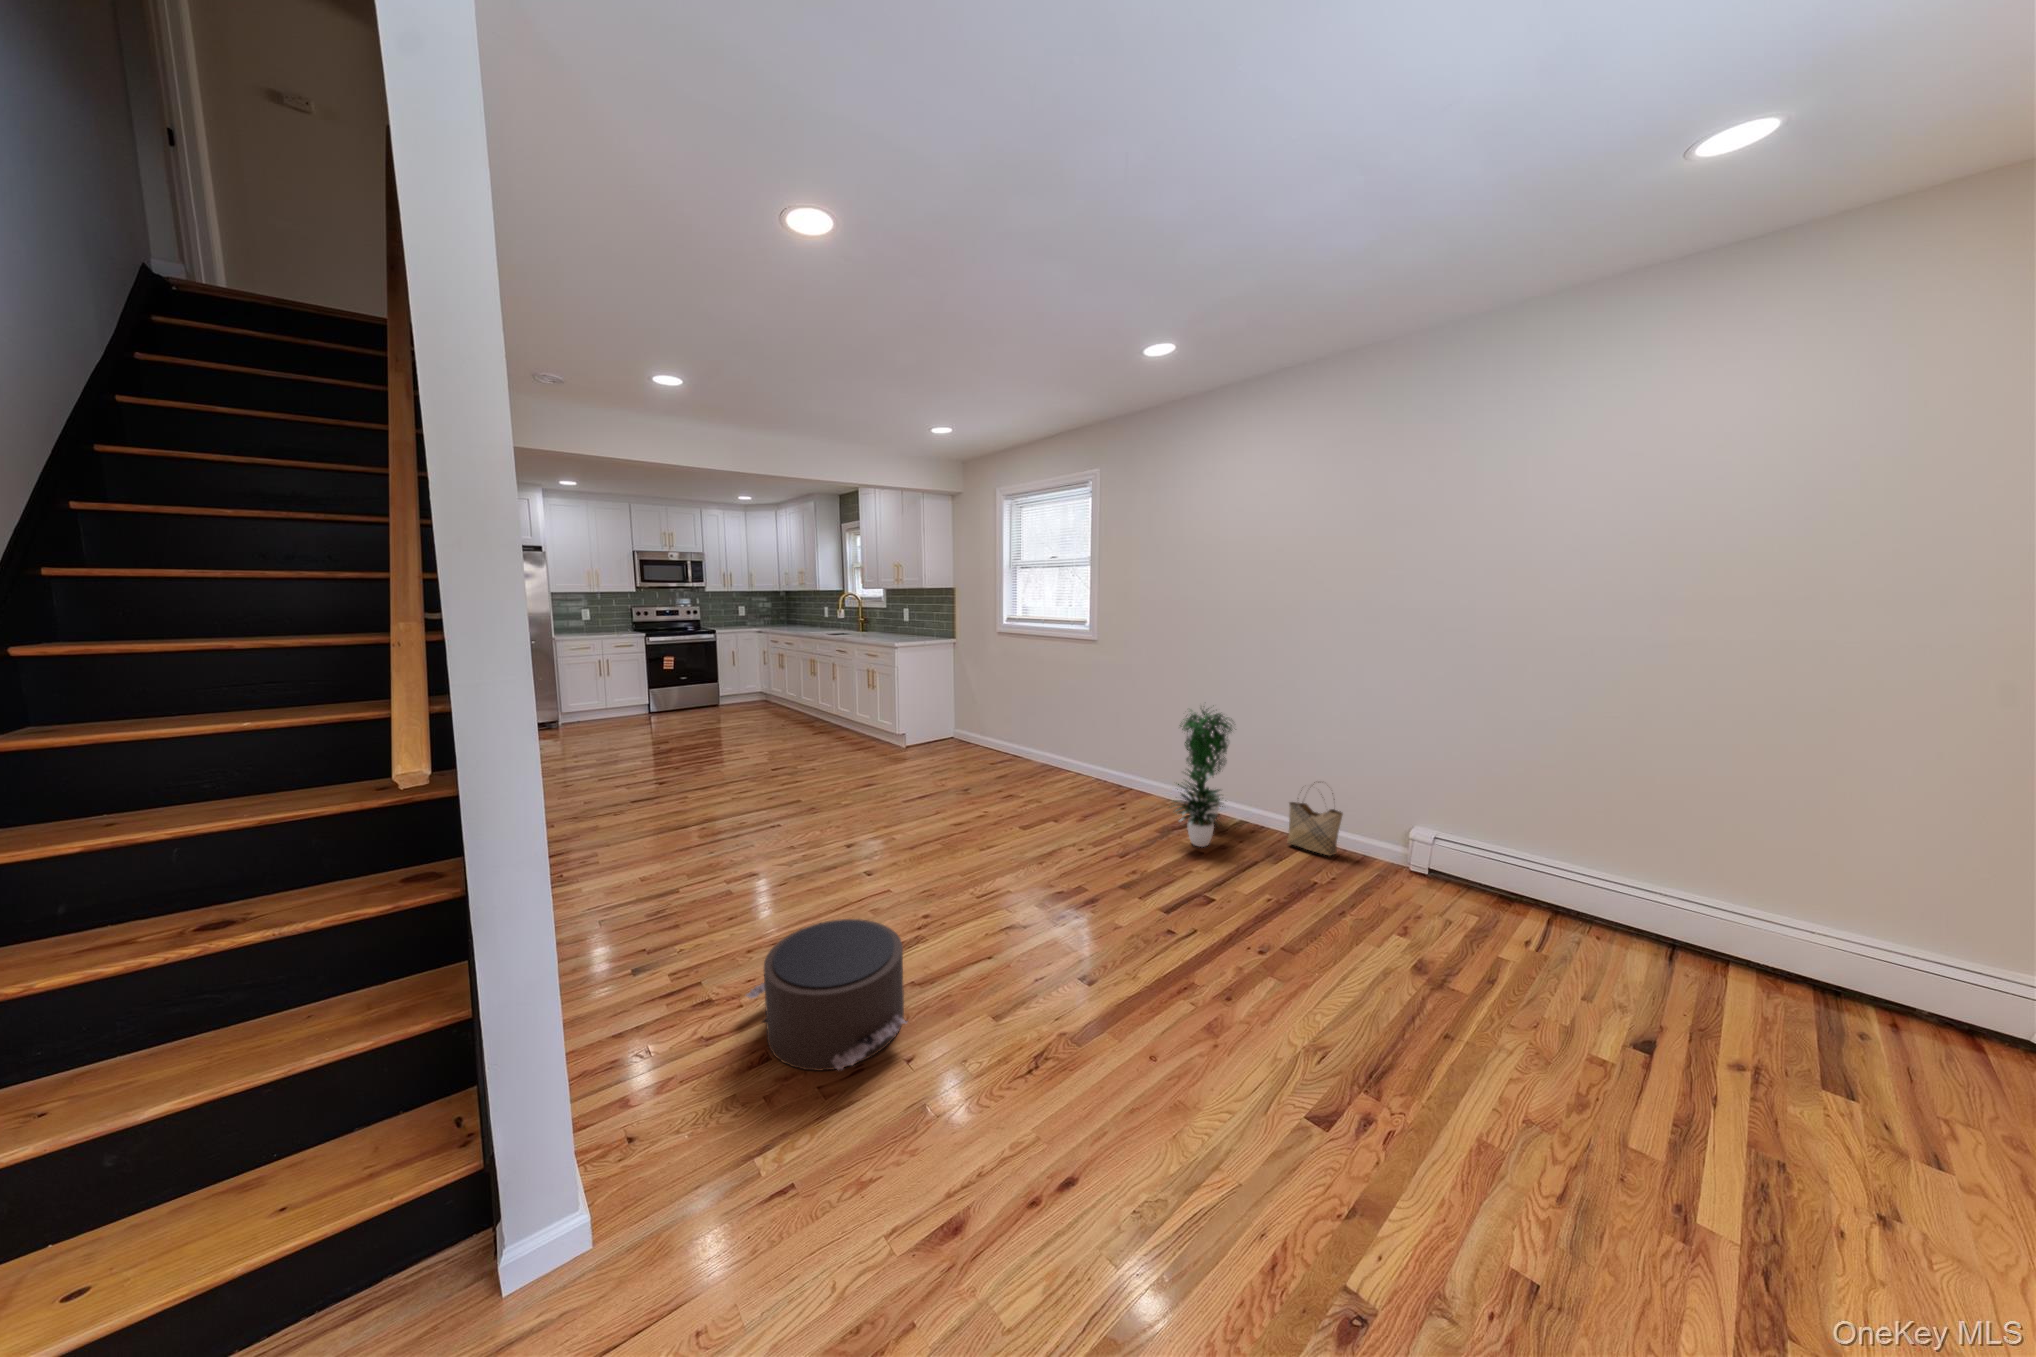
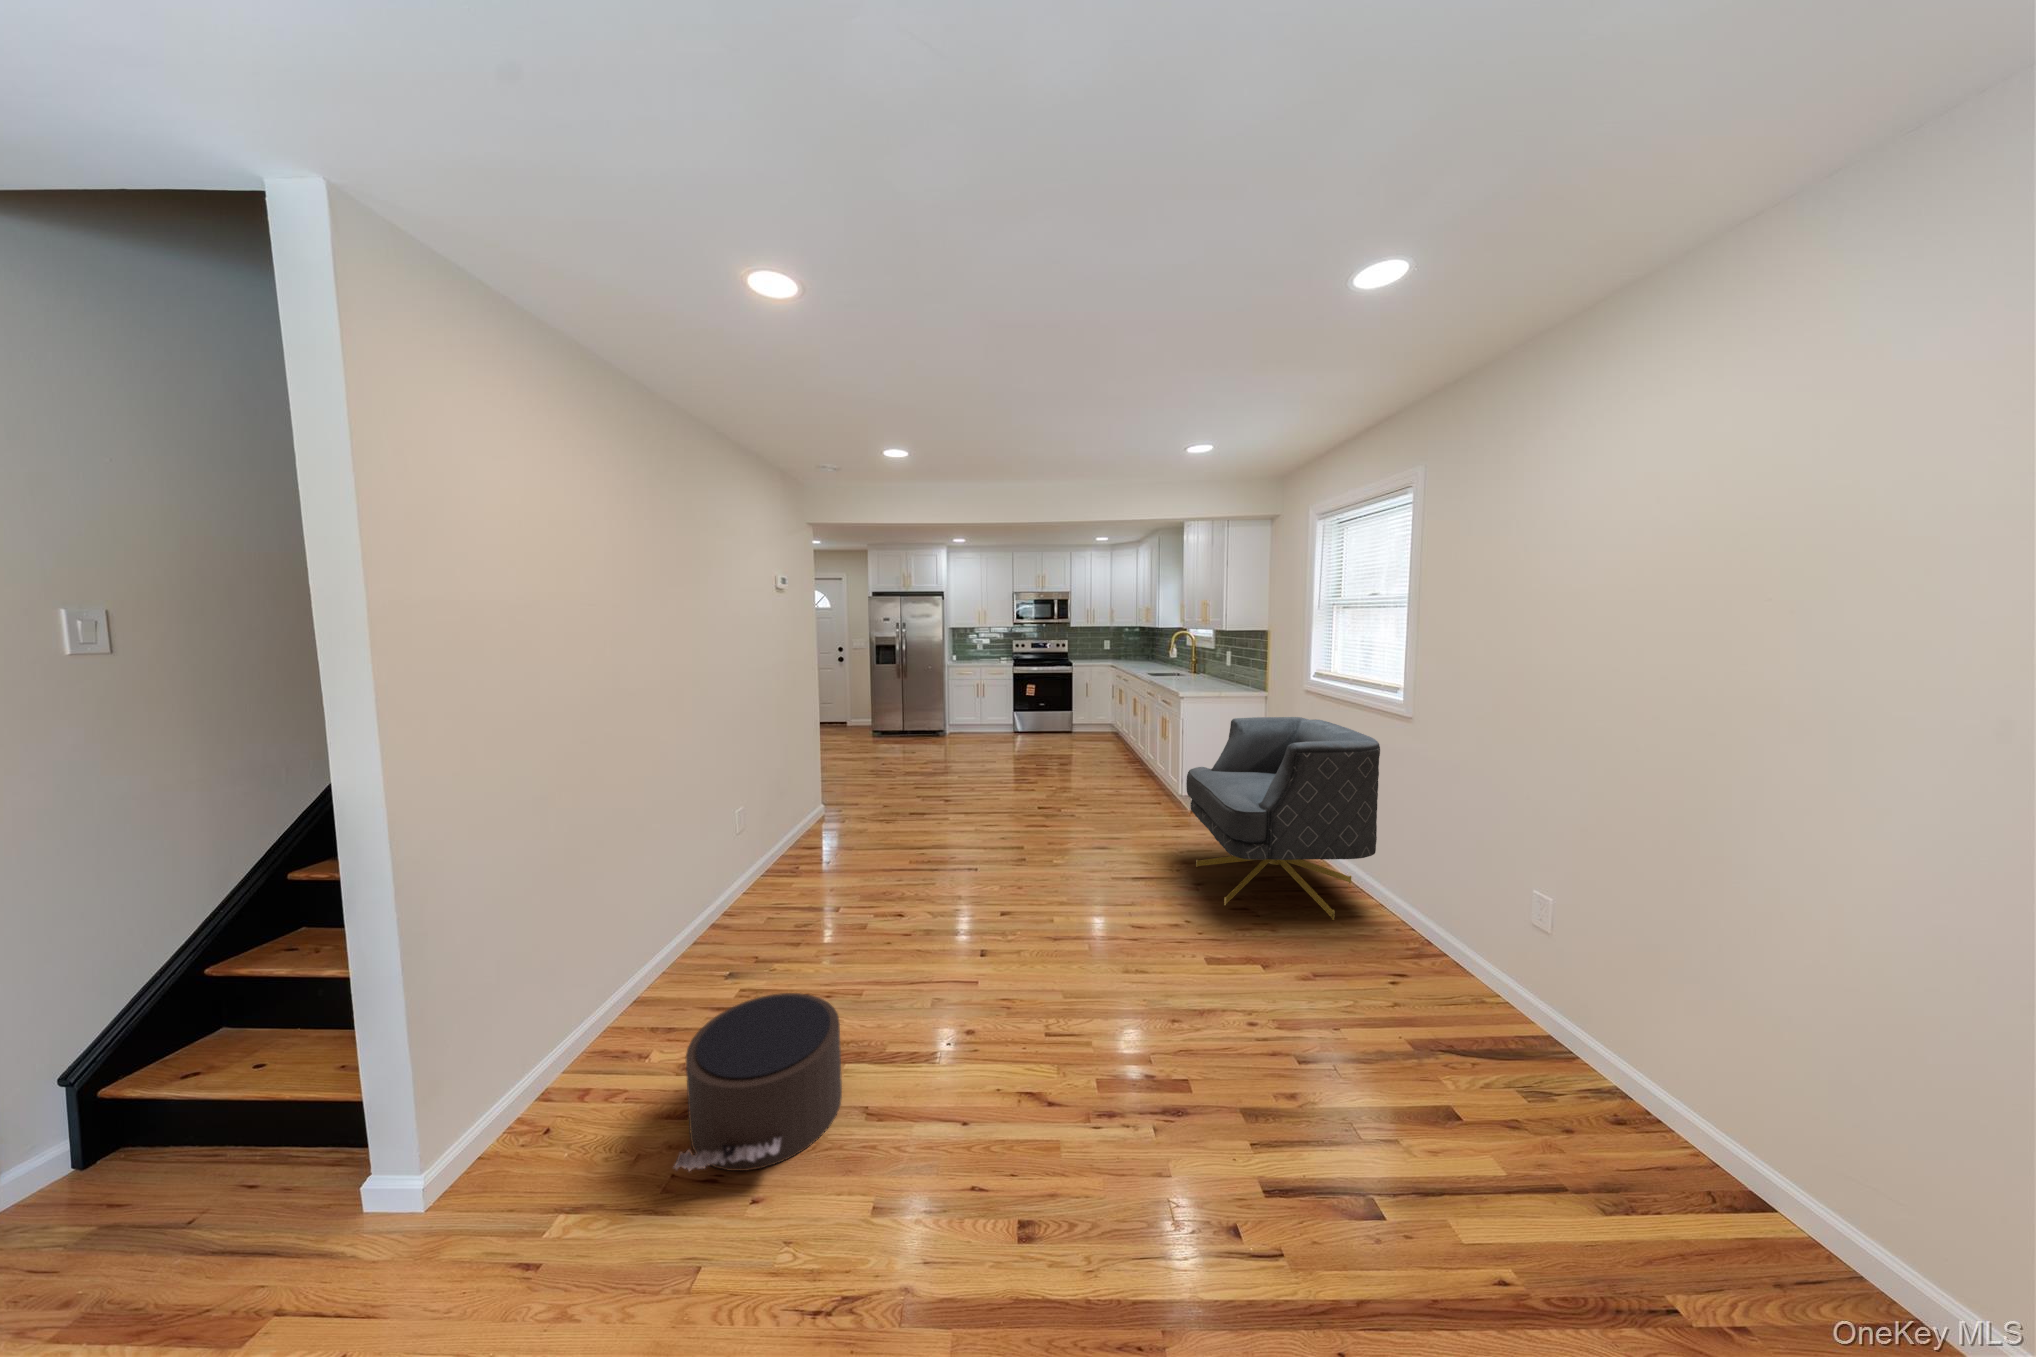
armchair: none [942,654,1088,798] -> present [1186,717,1380,920]
potted plant: present [1169,708,1232,847] -> none [1407,840,1606,1107]
woven basket: present [1287,782,1343,856] -> none [1697,1083,1874,1285]

